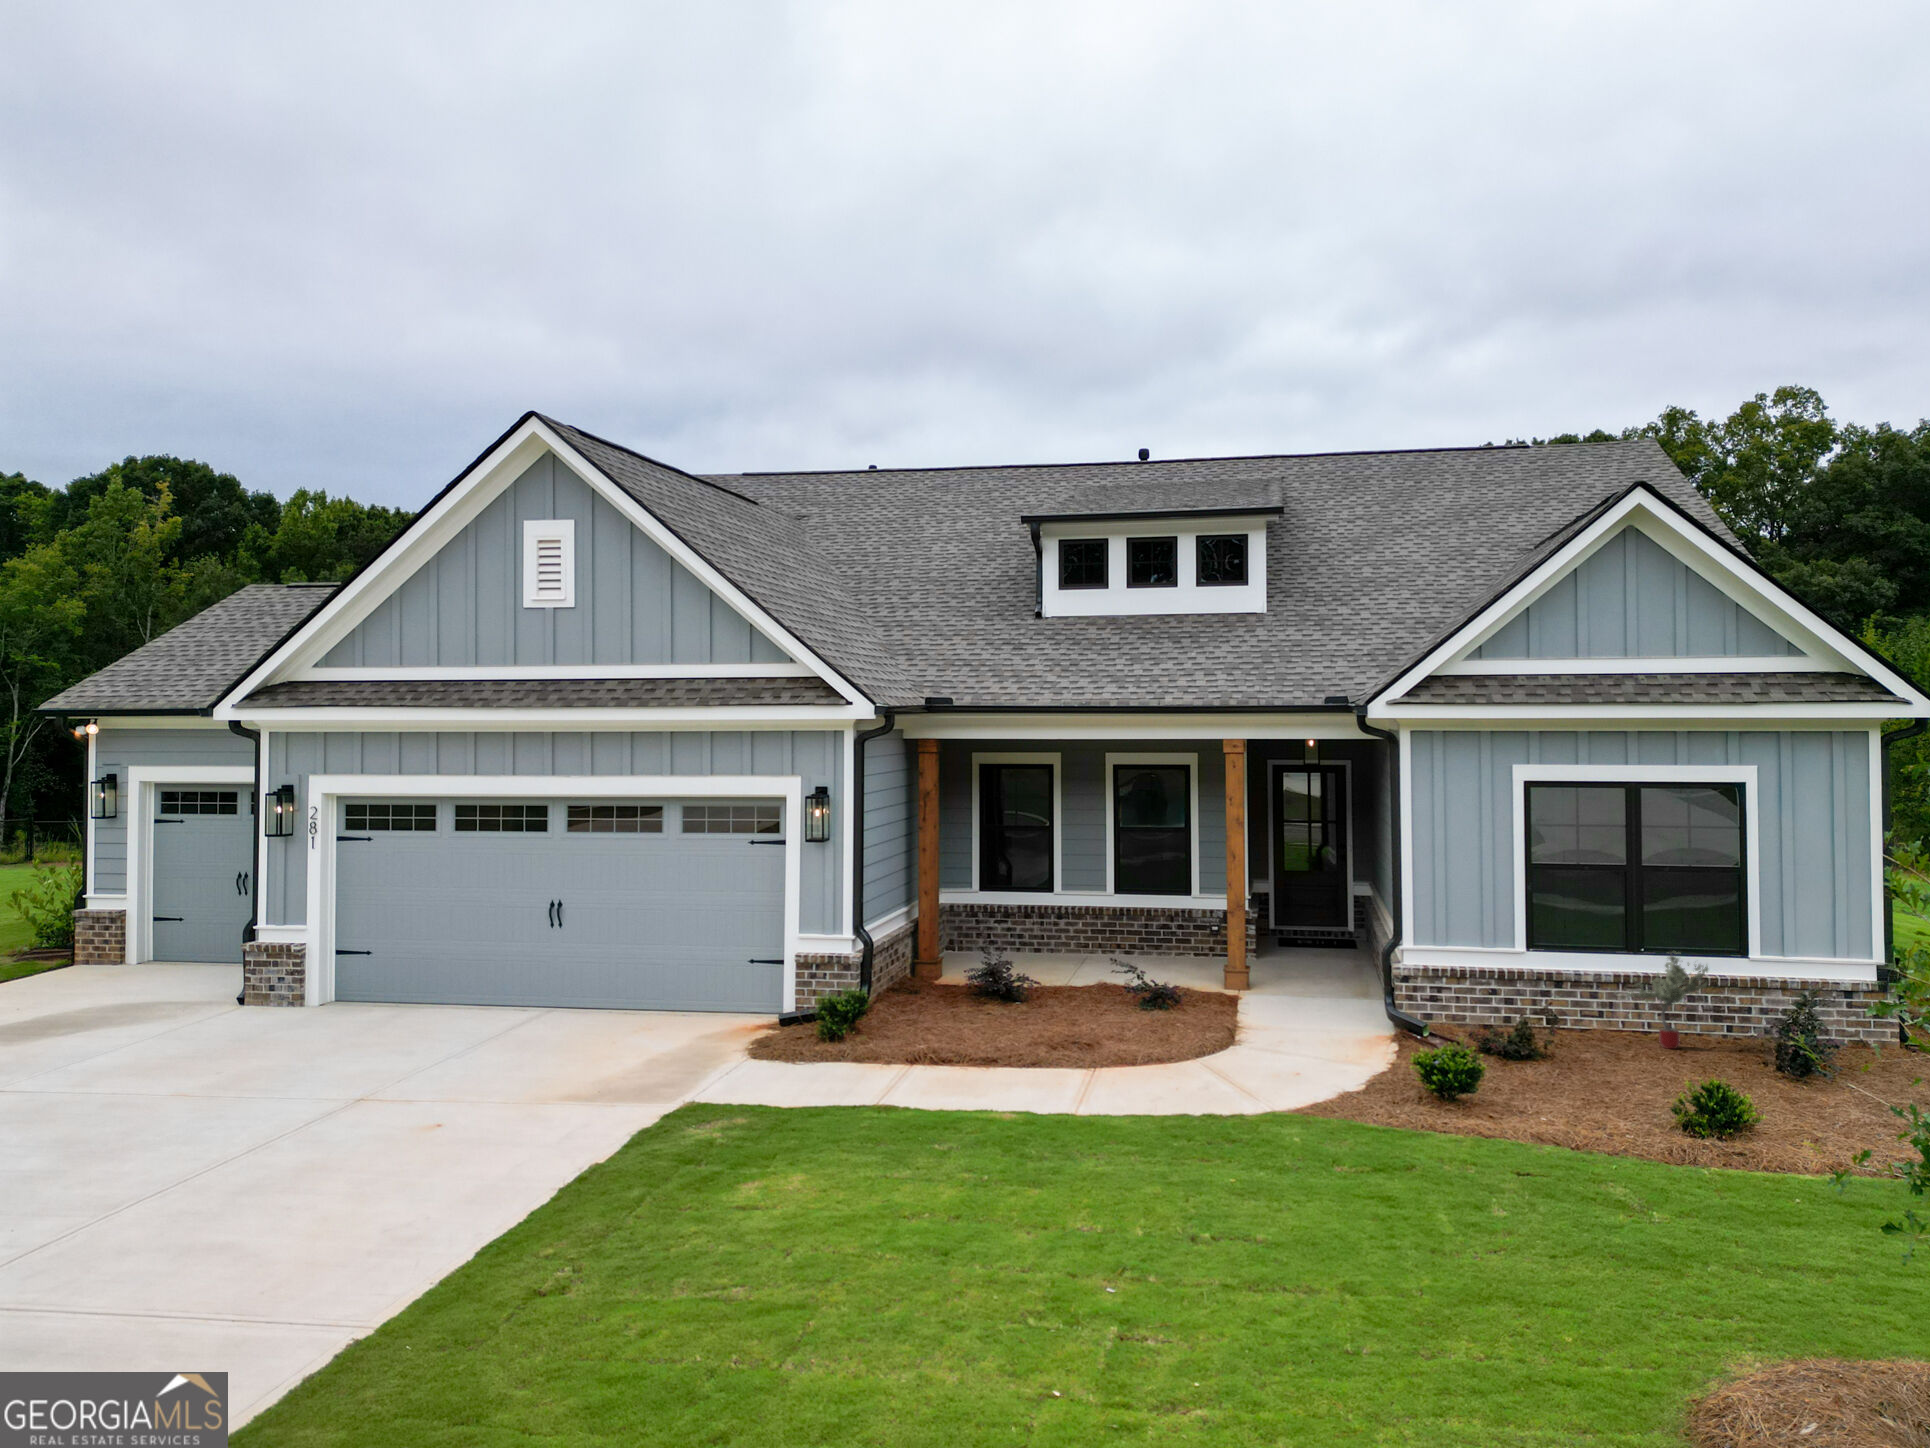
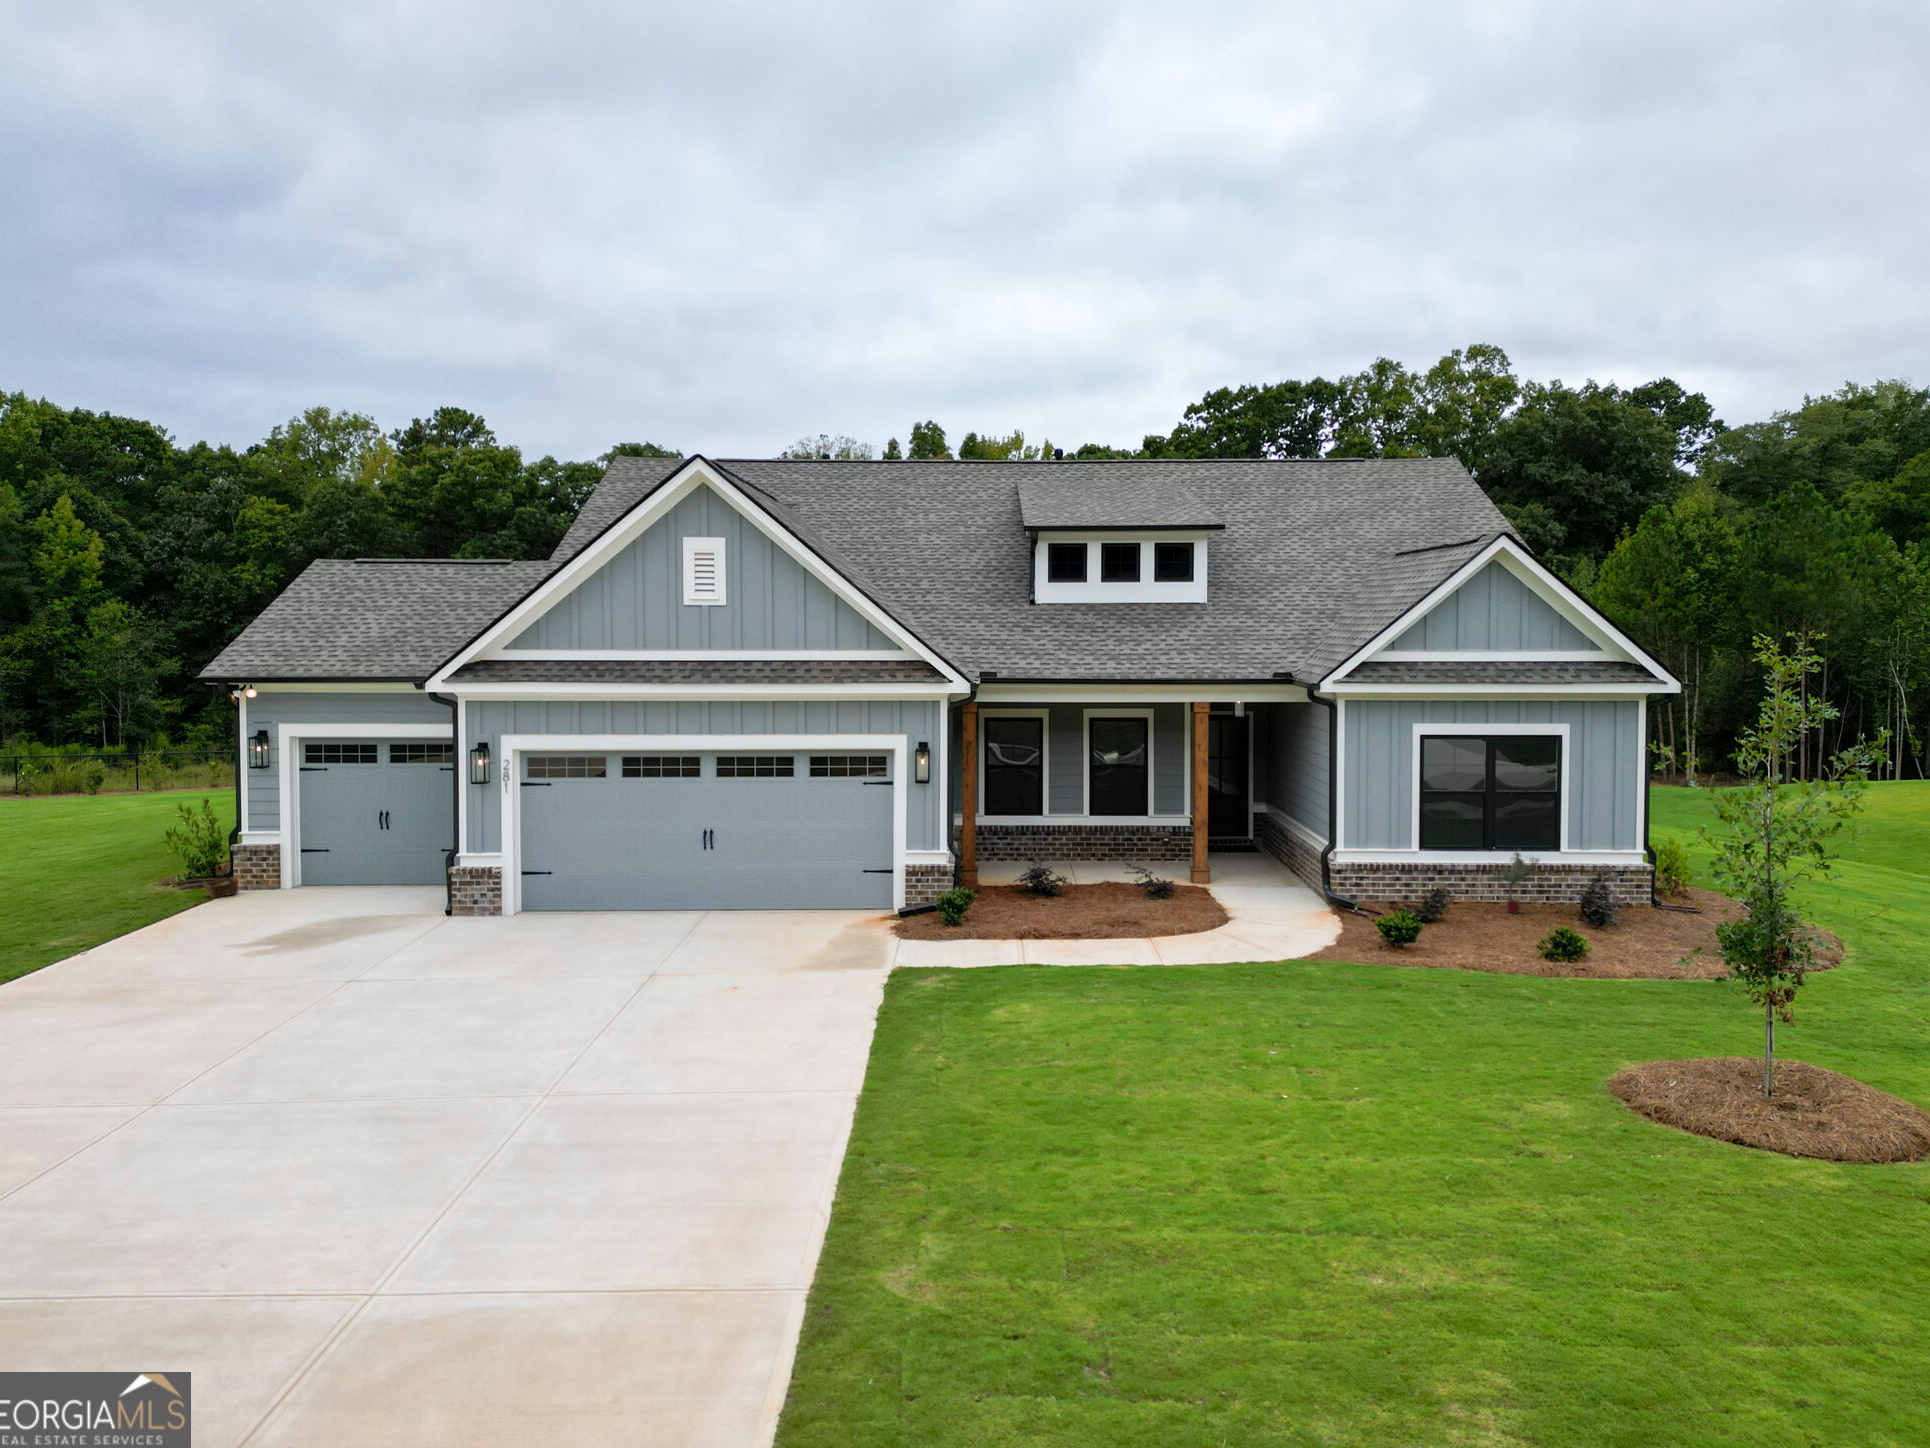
woven basket: none [29,945,73,973] -> present [204,875,238,898]

